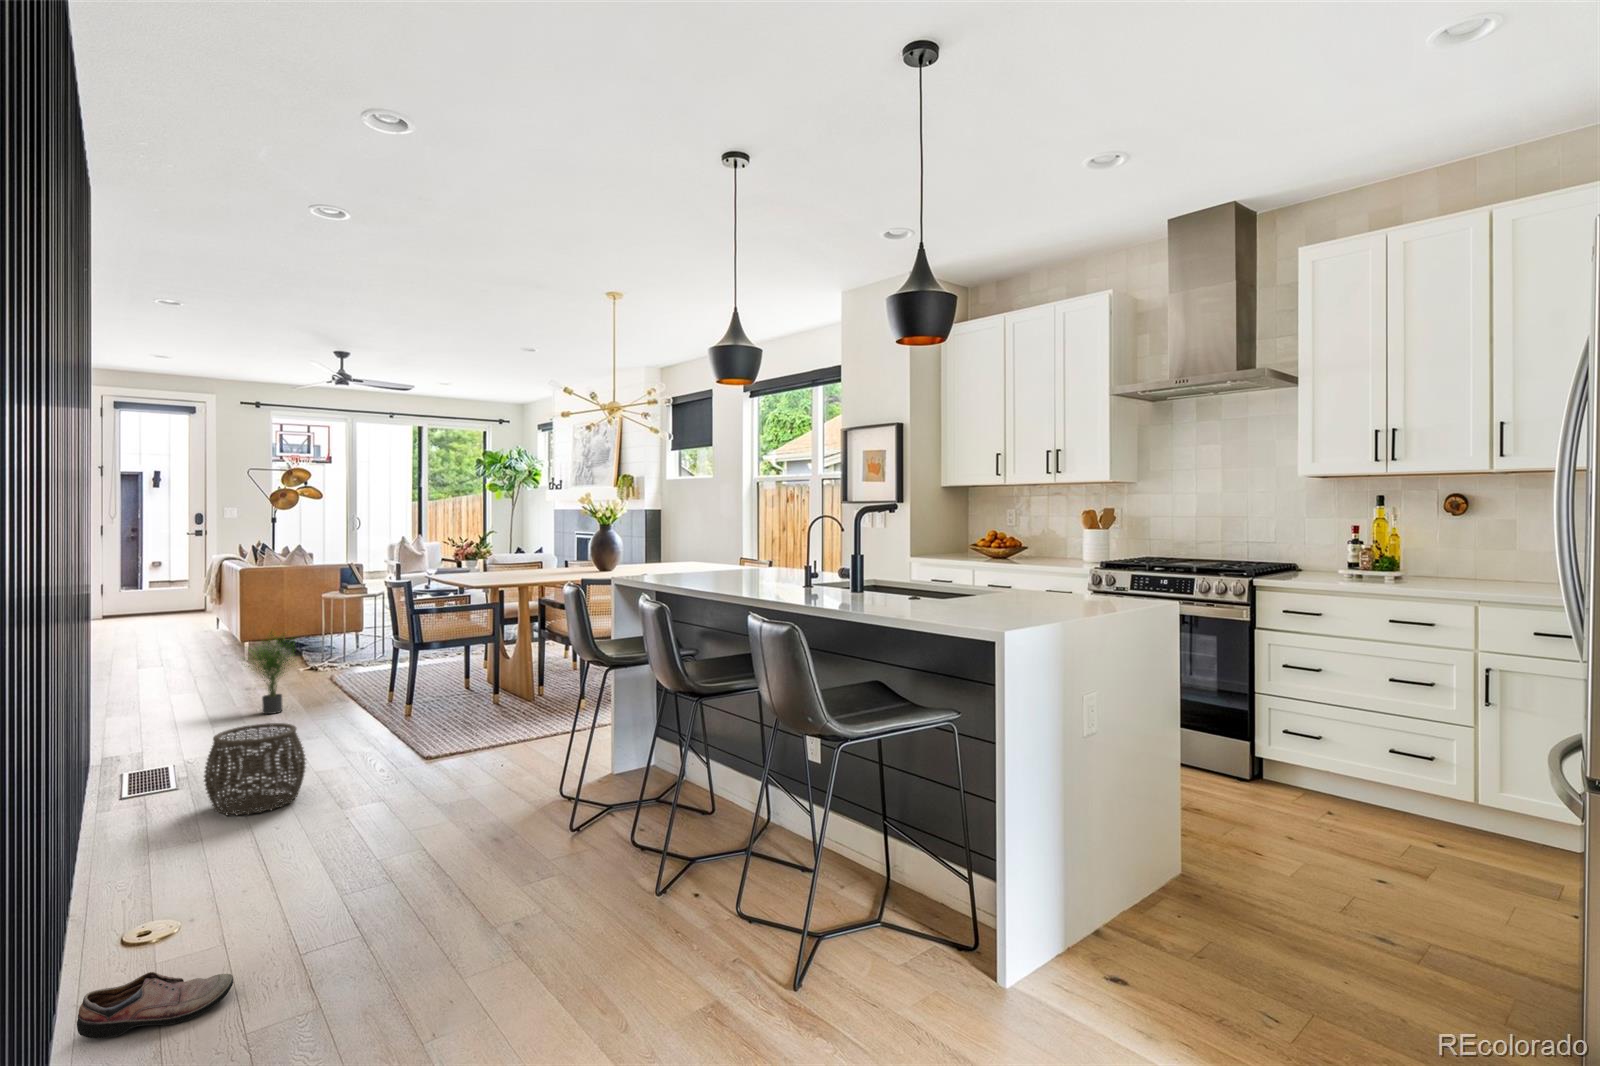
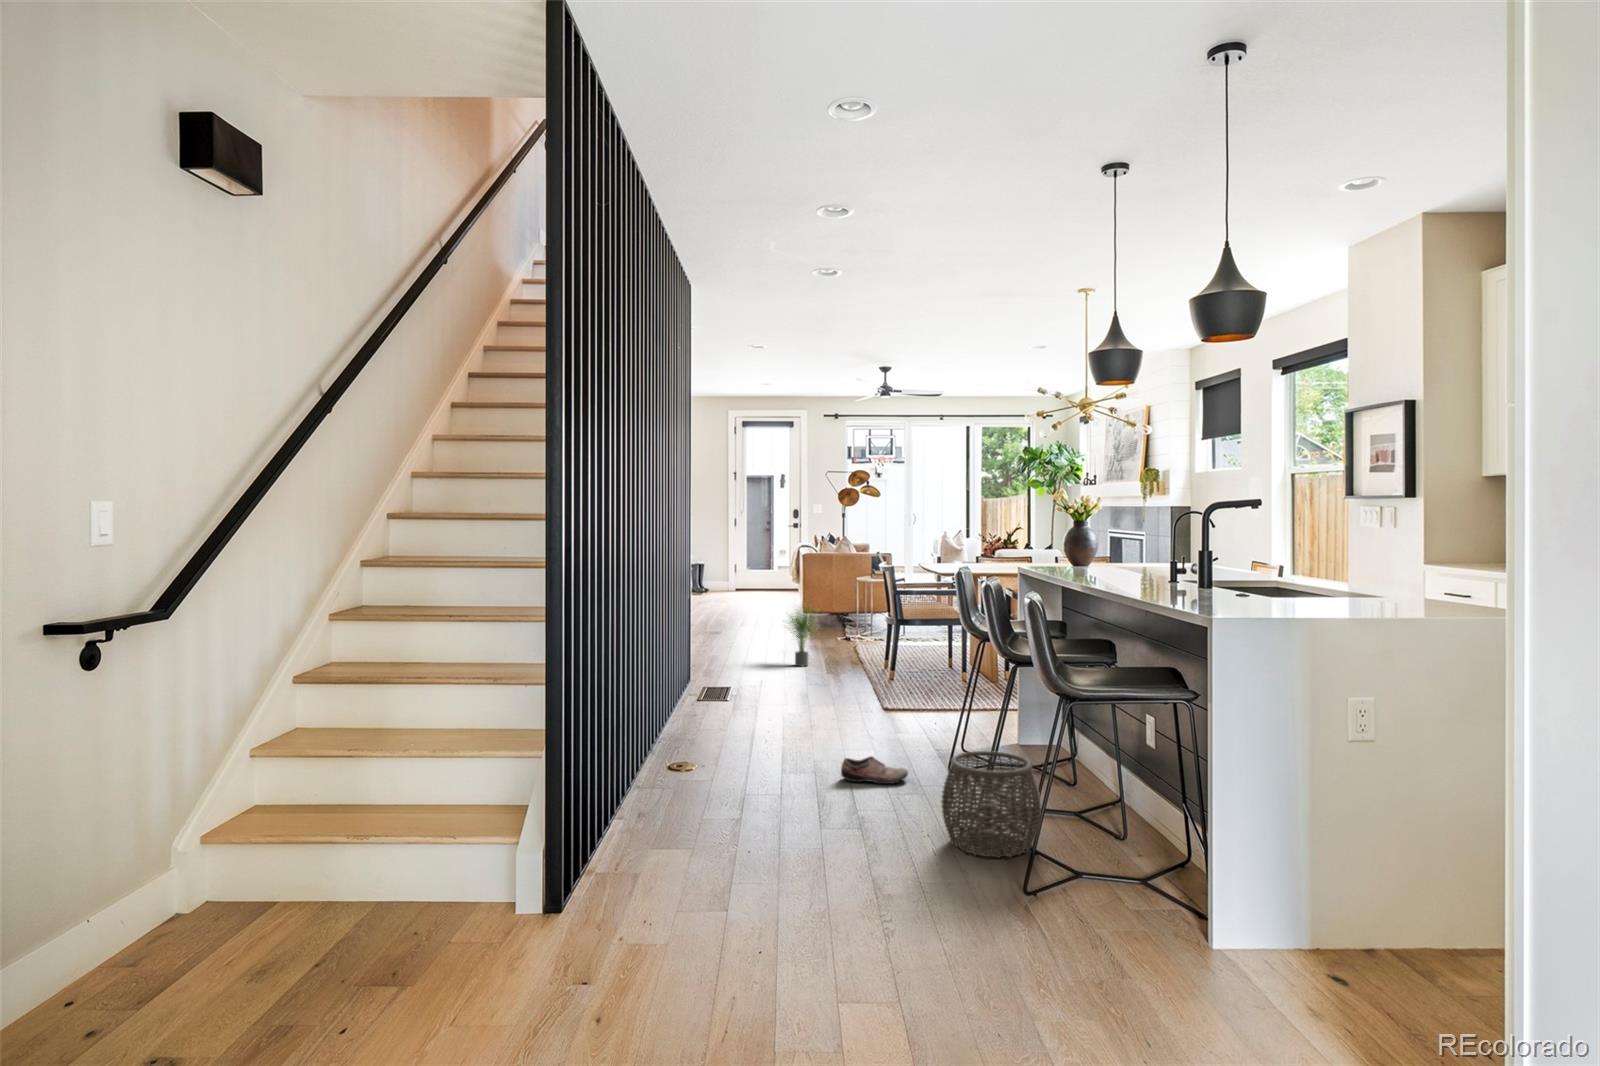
woven basket: present [204,723,306,815] -> present [941,751,1041,858]
shoe: present [77,972,233,1039] -> present [841,756,908,784]

